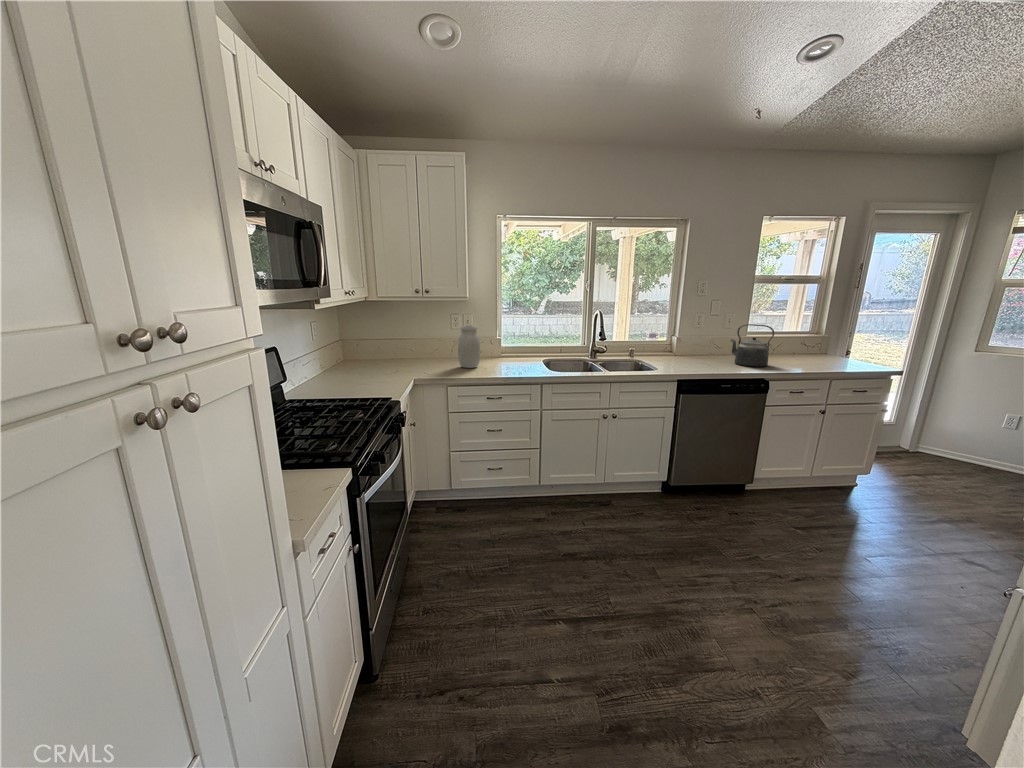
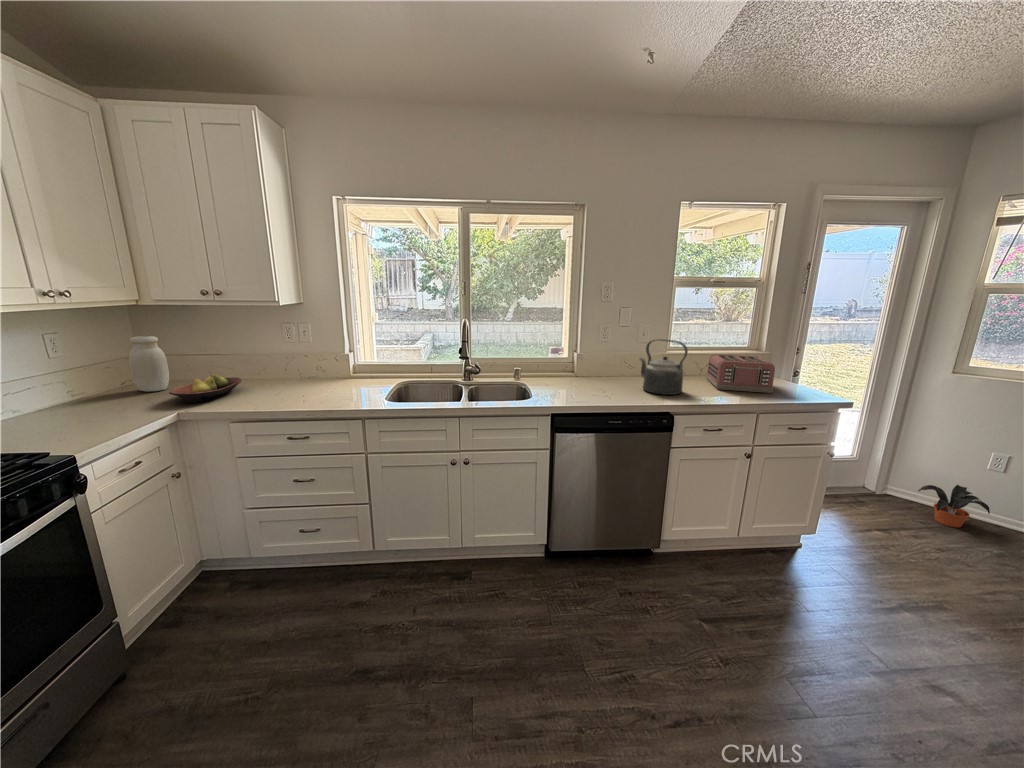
jar: present [458,325,480,368] -> present [129,336,169,392]
toaster: none [777,337,840,365] -> present [706,355,775,393]
fruit bowl: none [396,353,433,373] -> present [169,374,242,403]
potted plant: none [947,440,1006,473] -> present [918,485,990,527]

